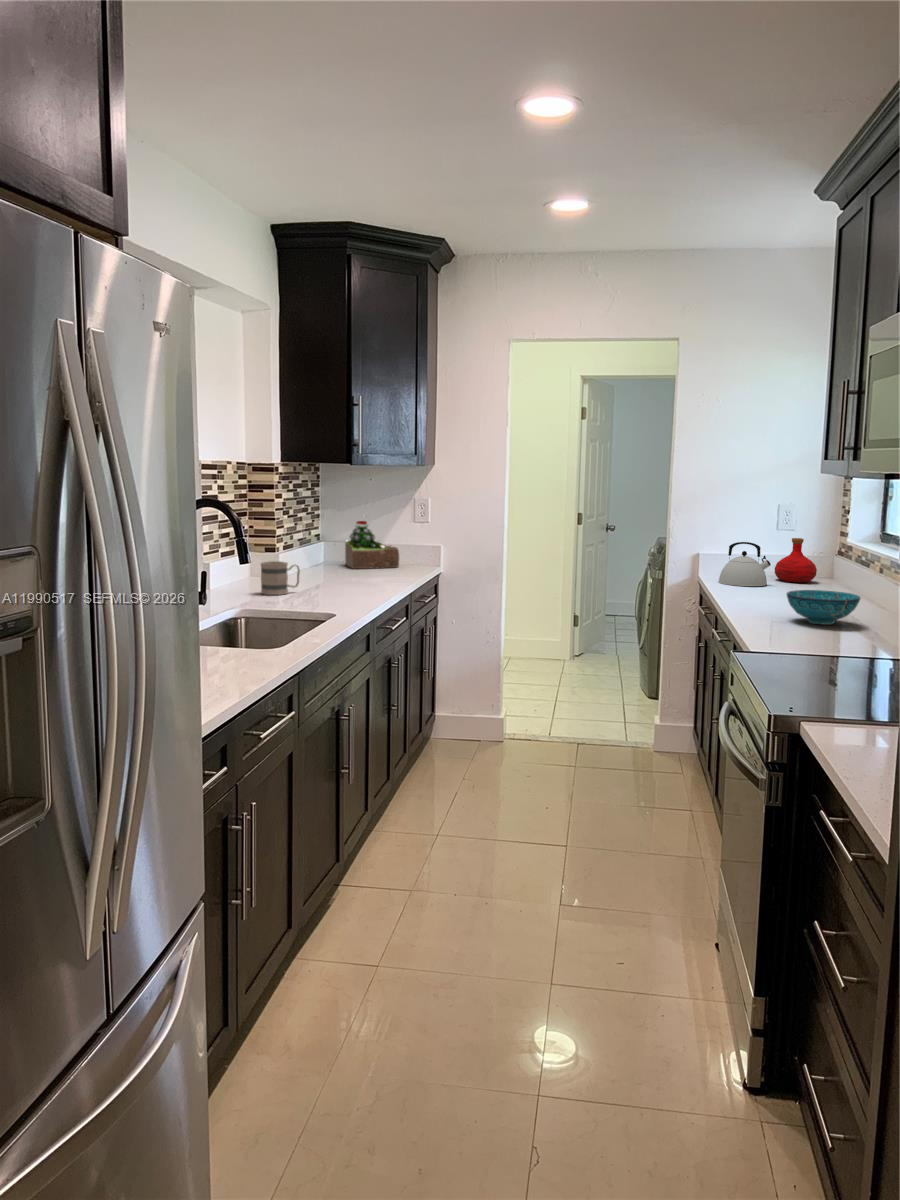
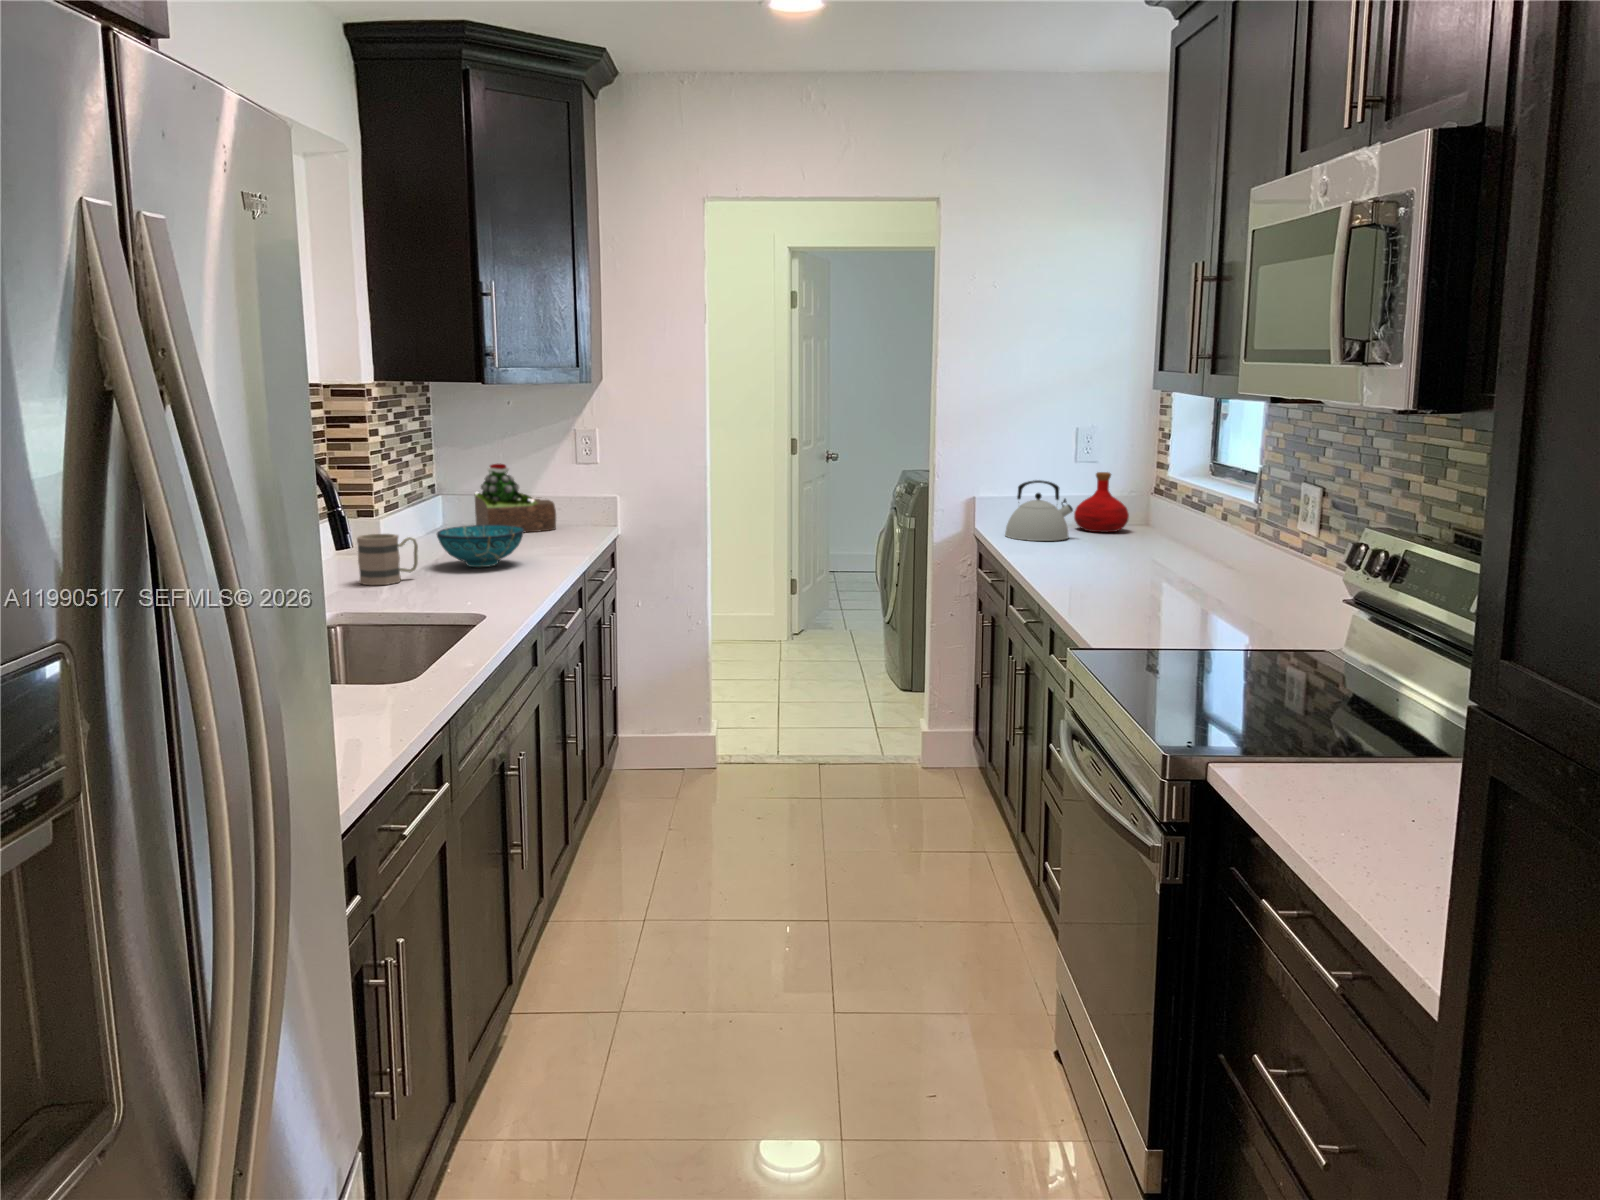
bowl: present [787,590,860,625] -> present [437,525,524,567]

